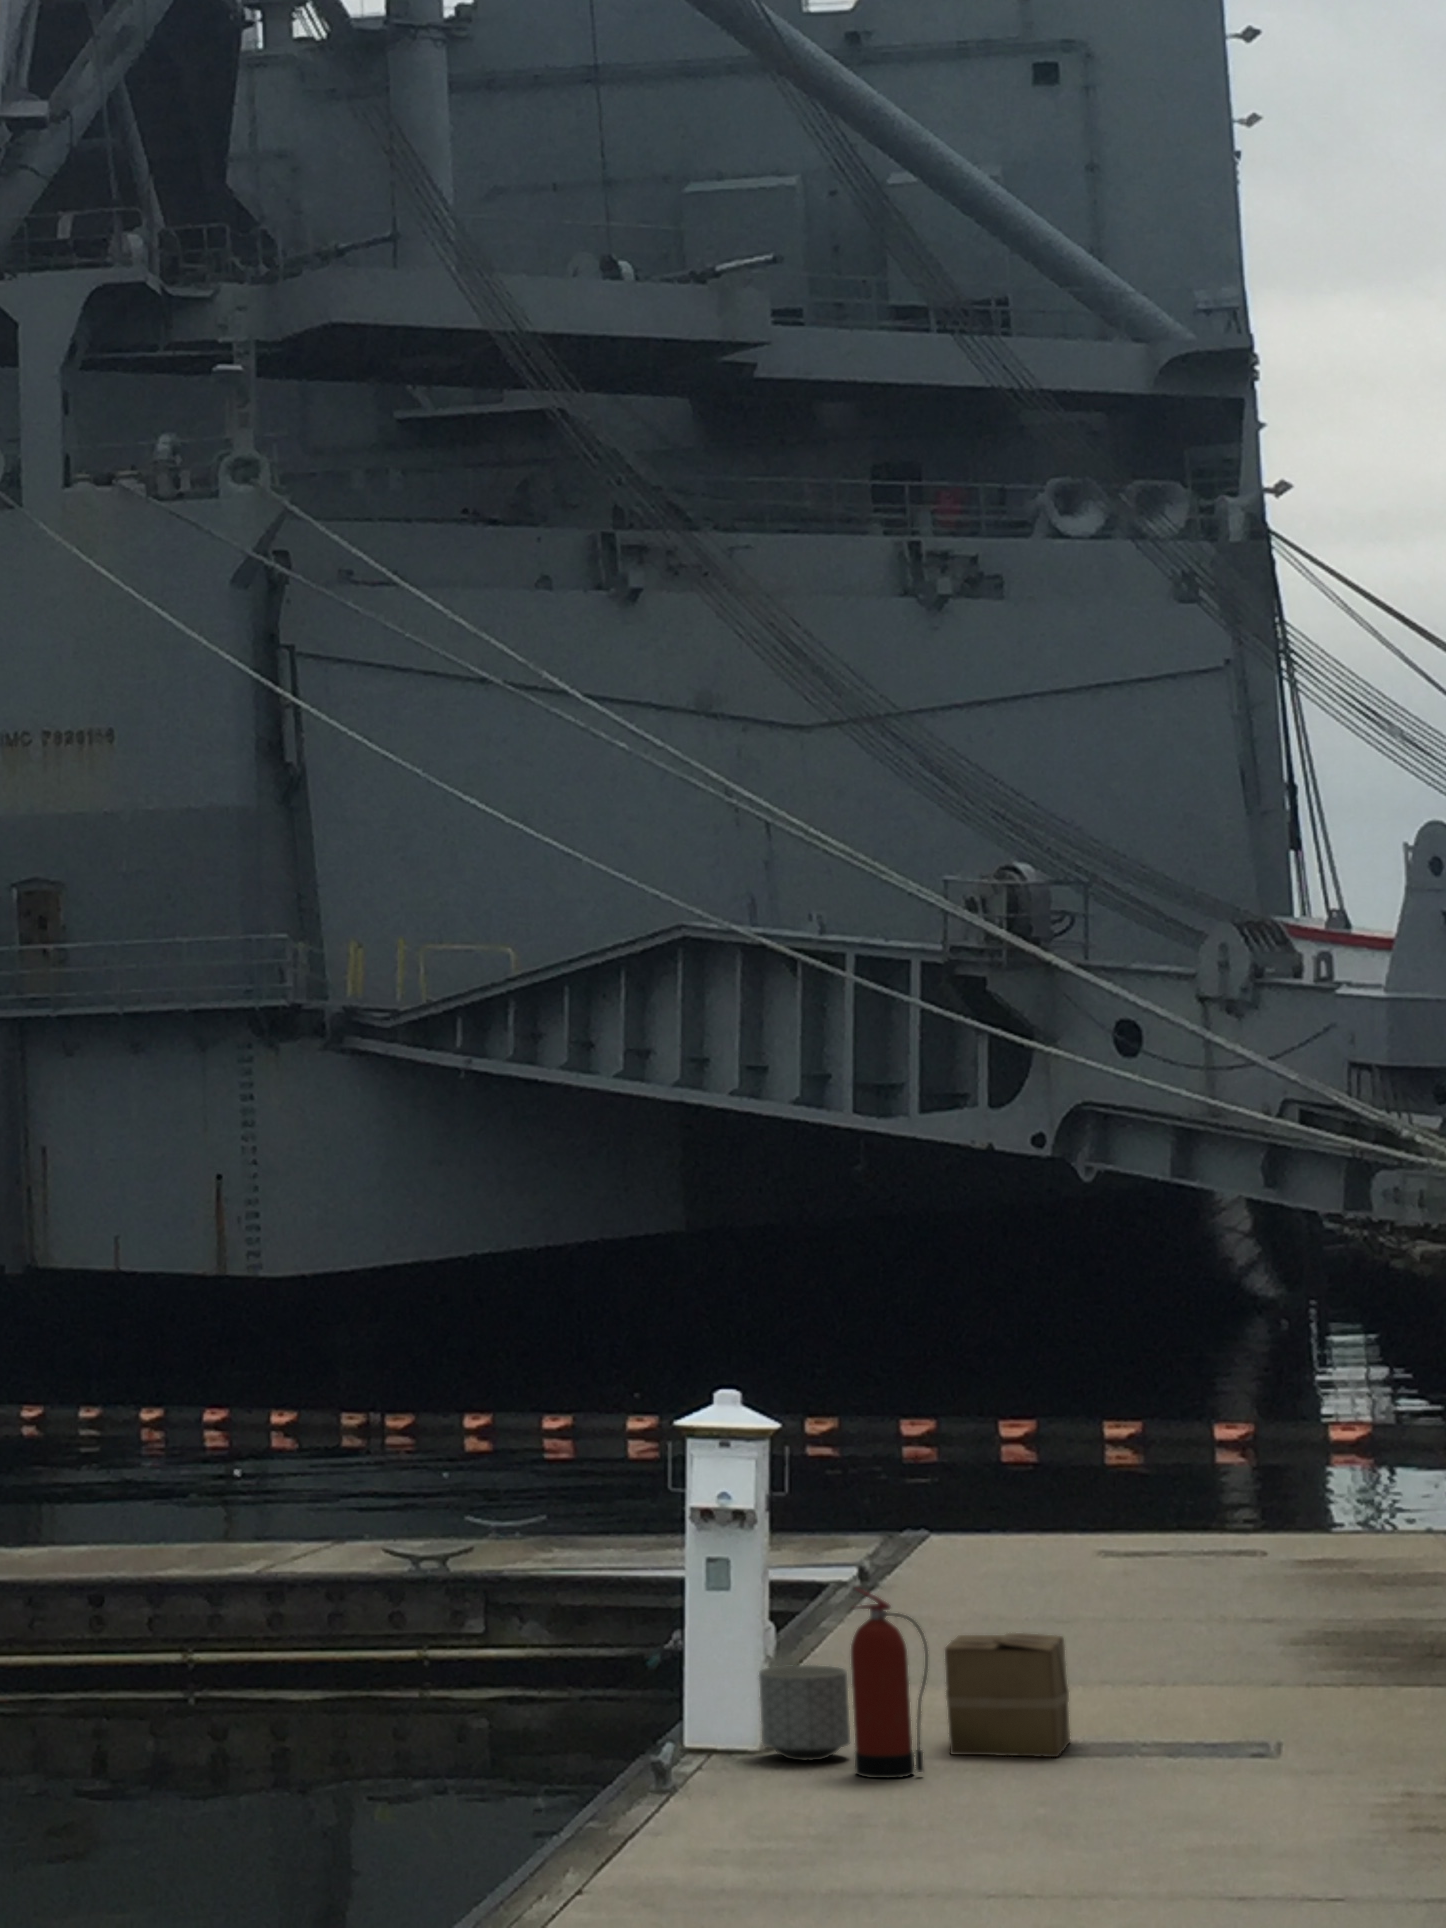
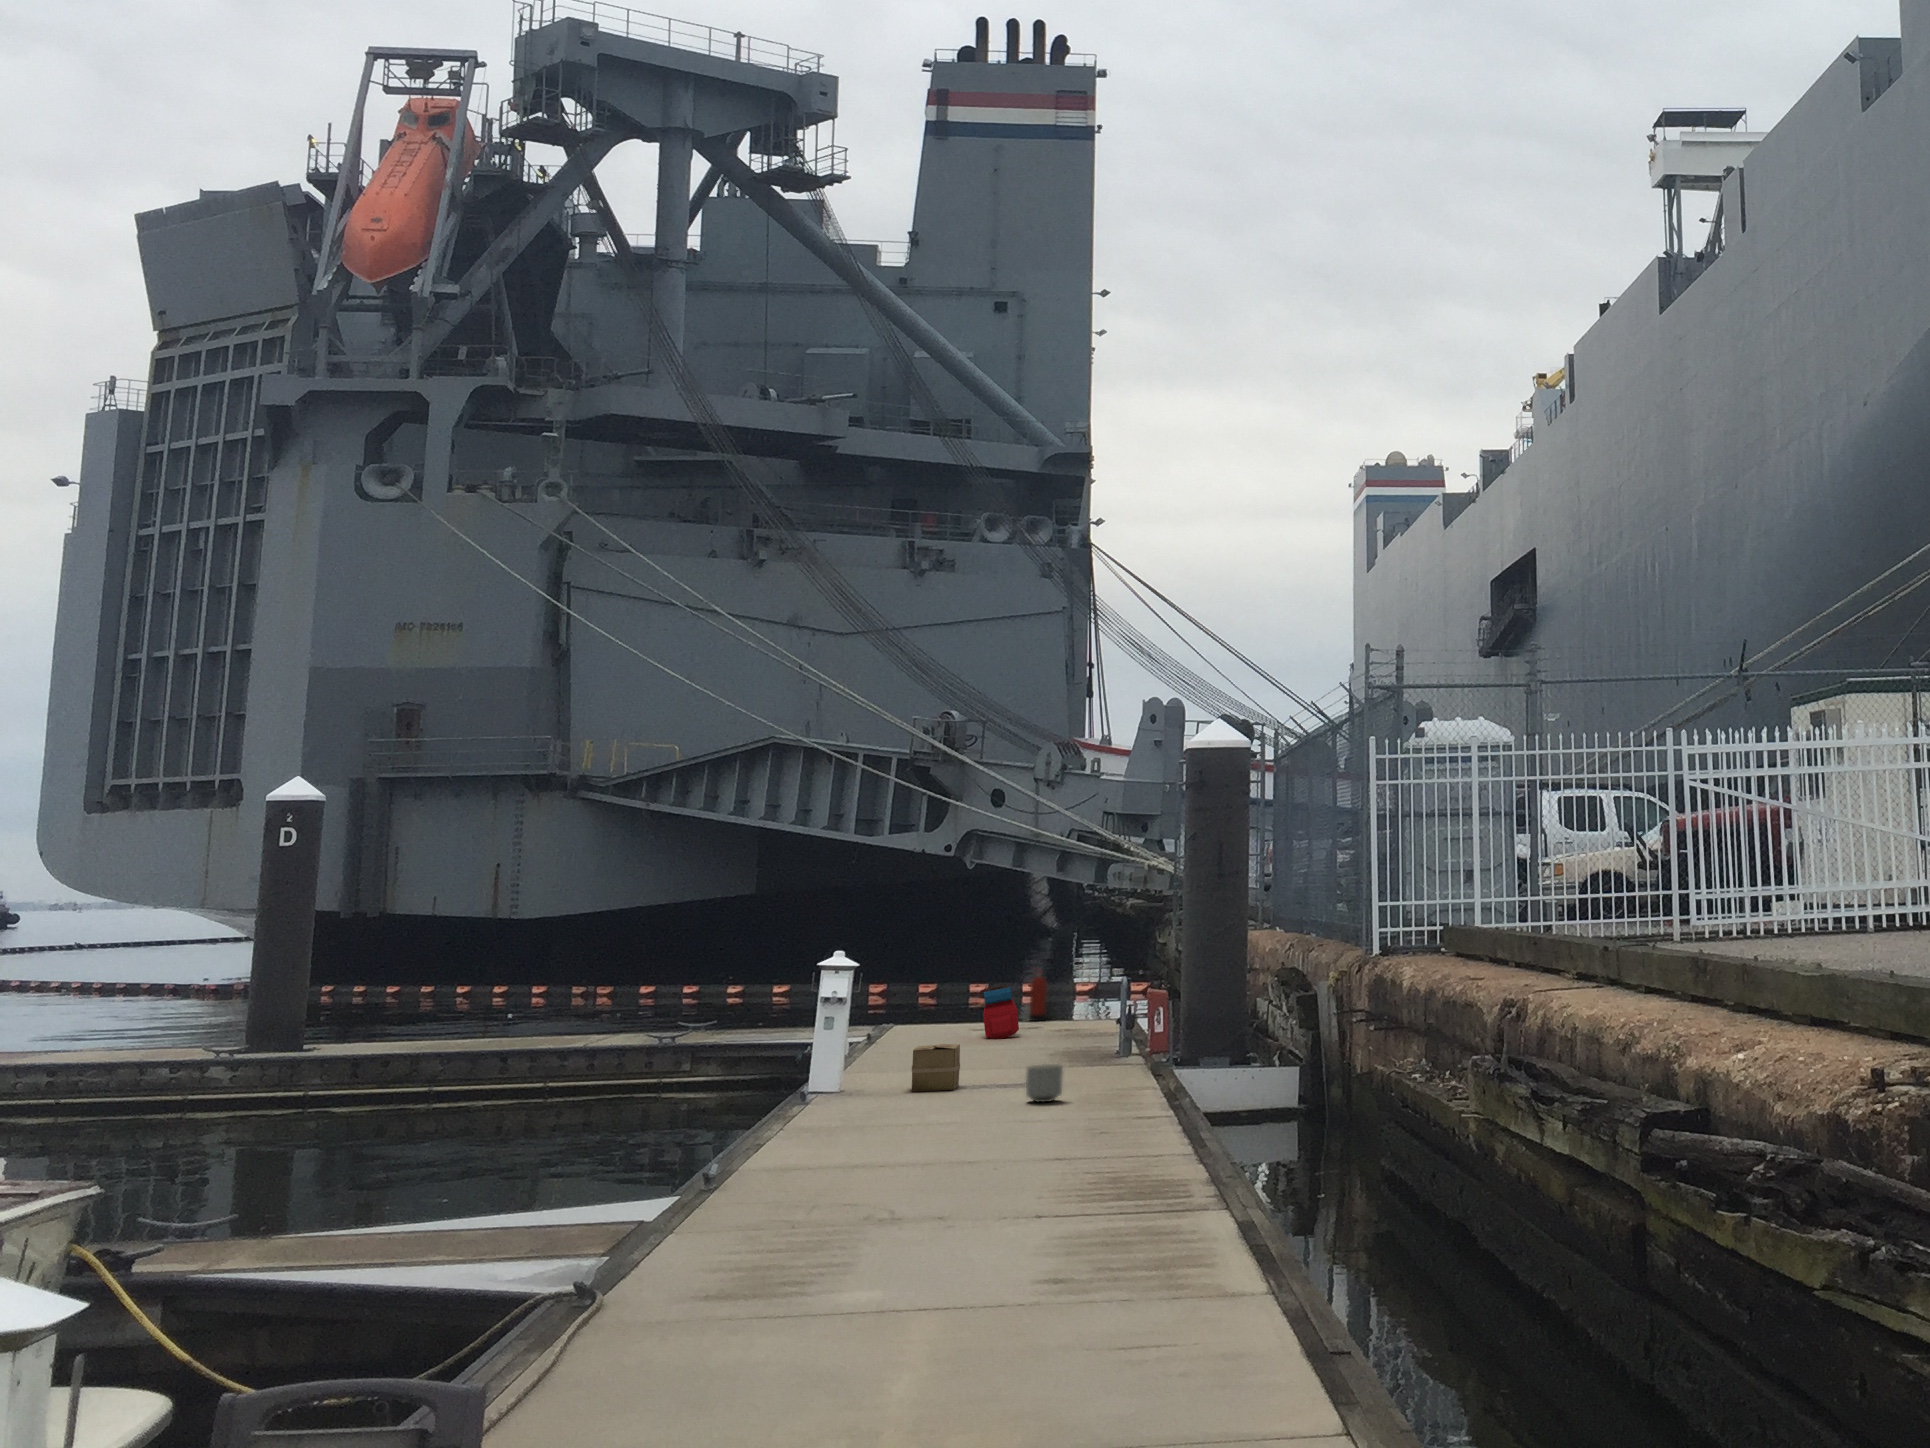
backpack: none [1124,1463,1216,1592] -> present [983,985,1019,1039]
fire extinguisher: present [851,1588,928,1778] -> present [1029,971,1050,1021]
planter: present [759,1665,850,1761] -> present [1026,1064,1063,1102]

